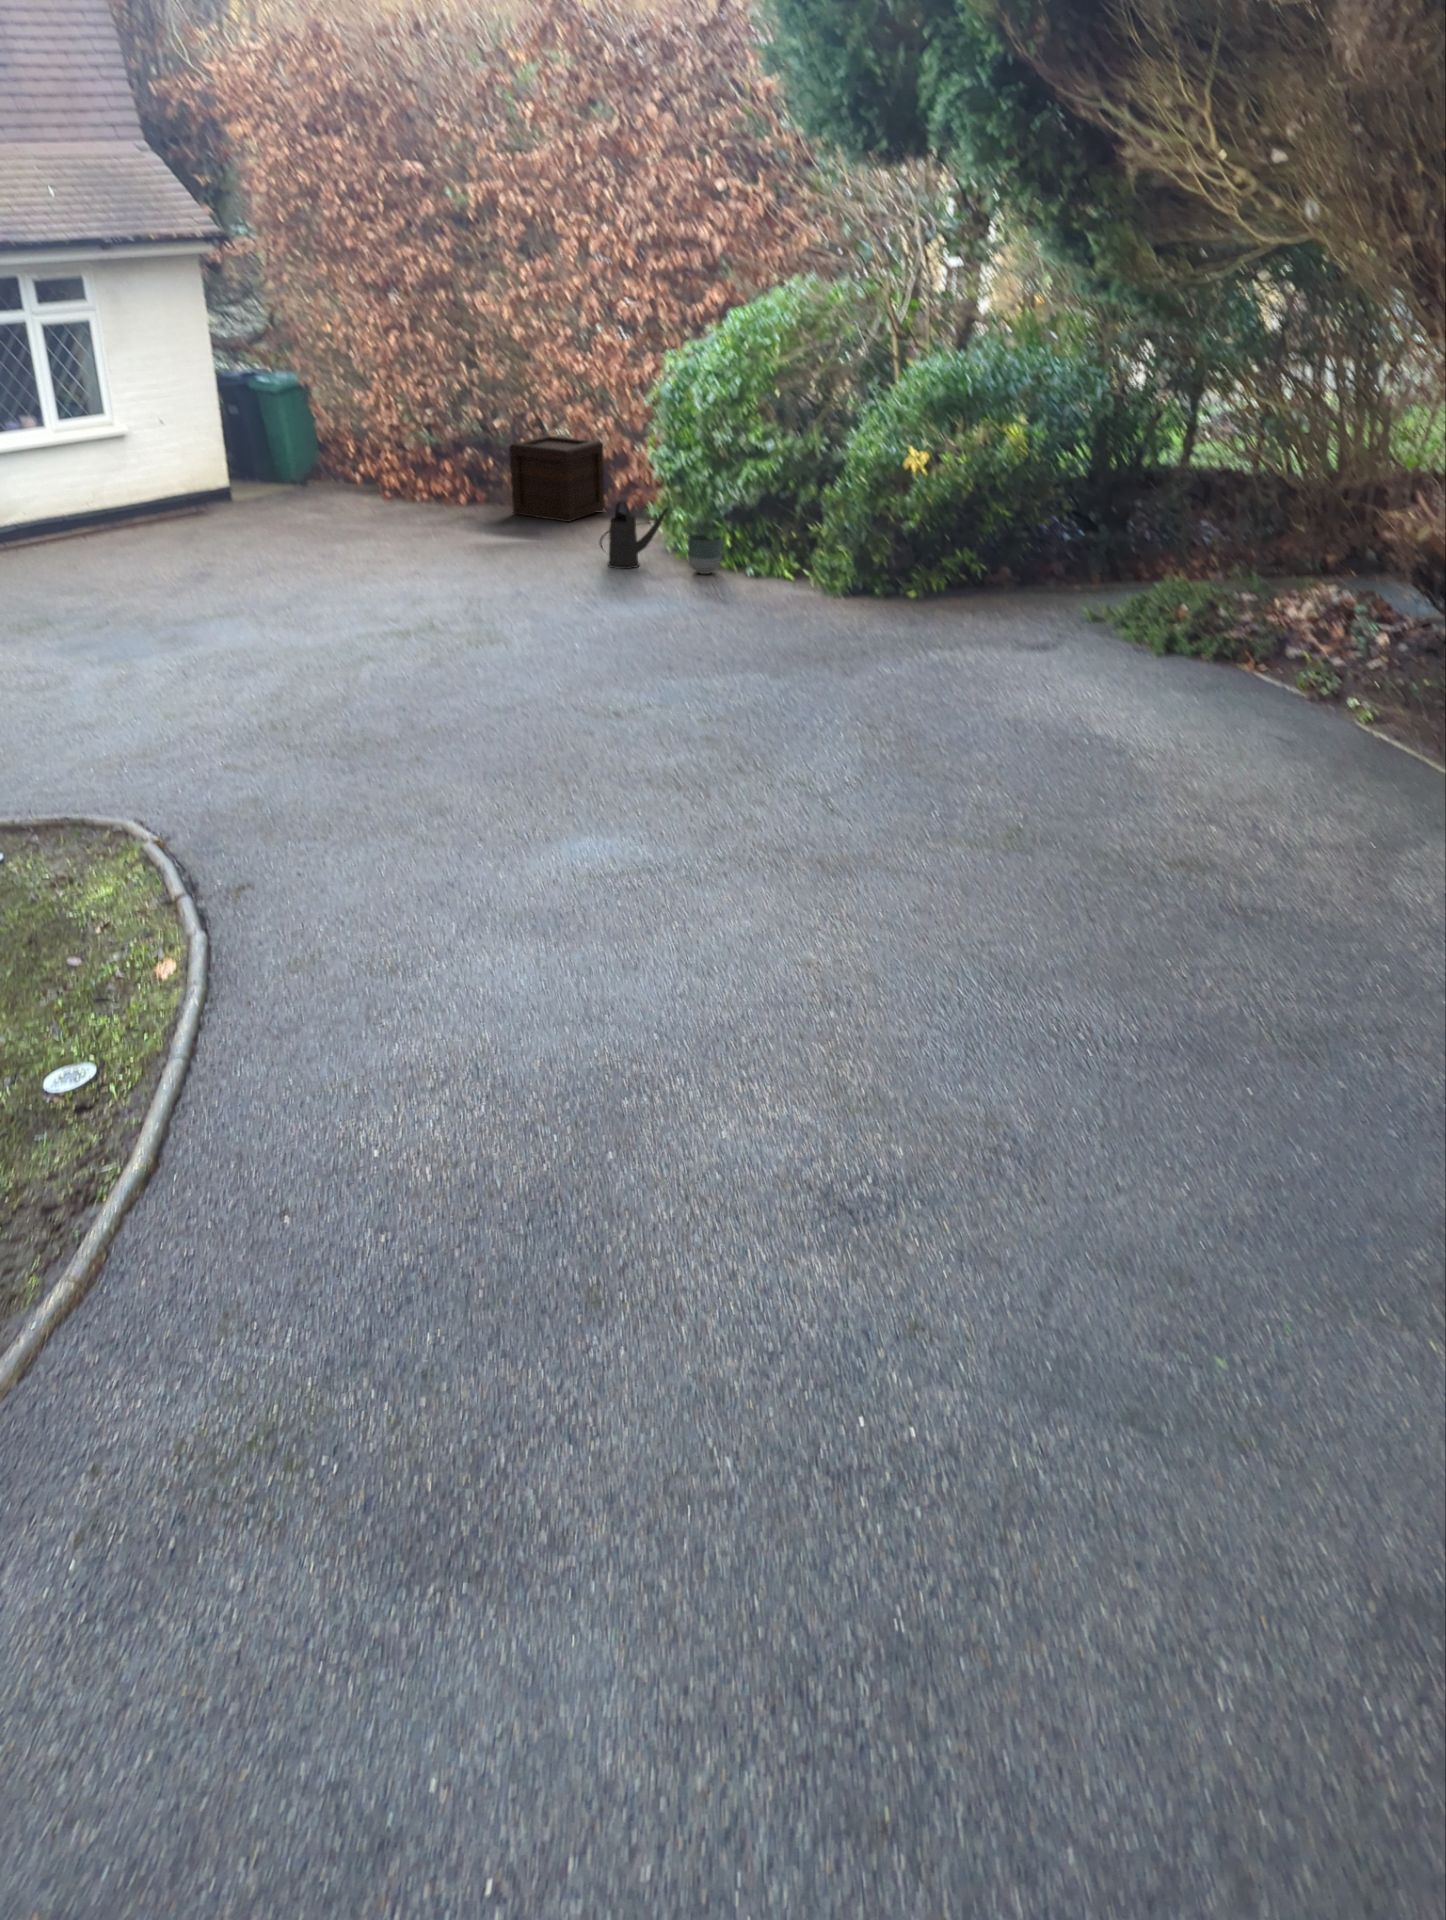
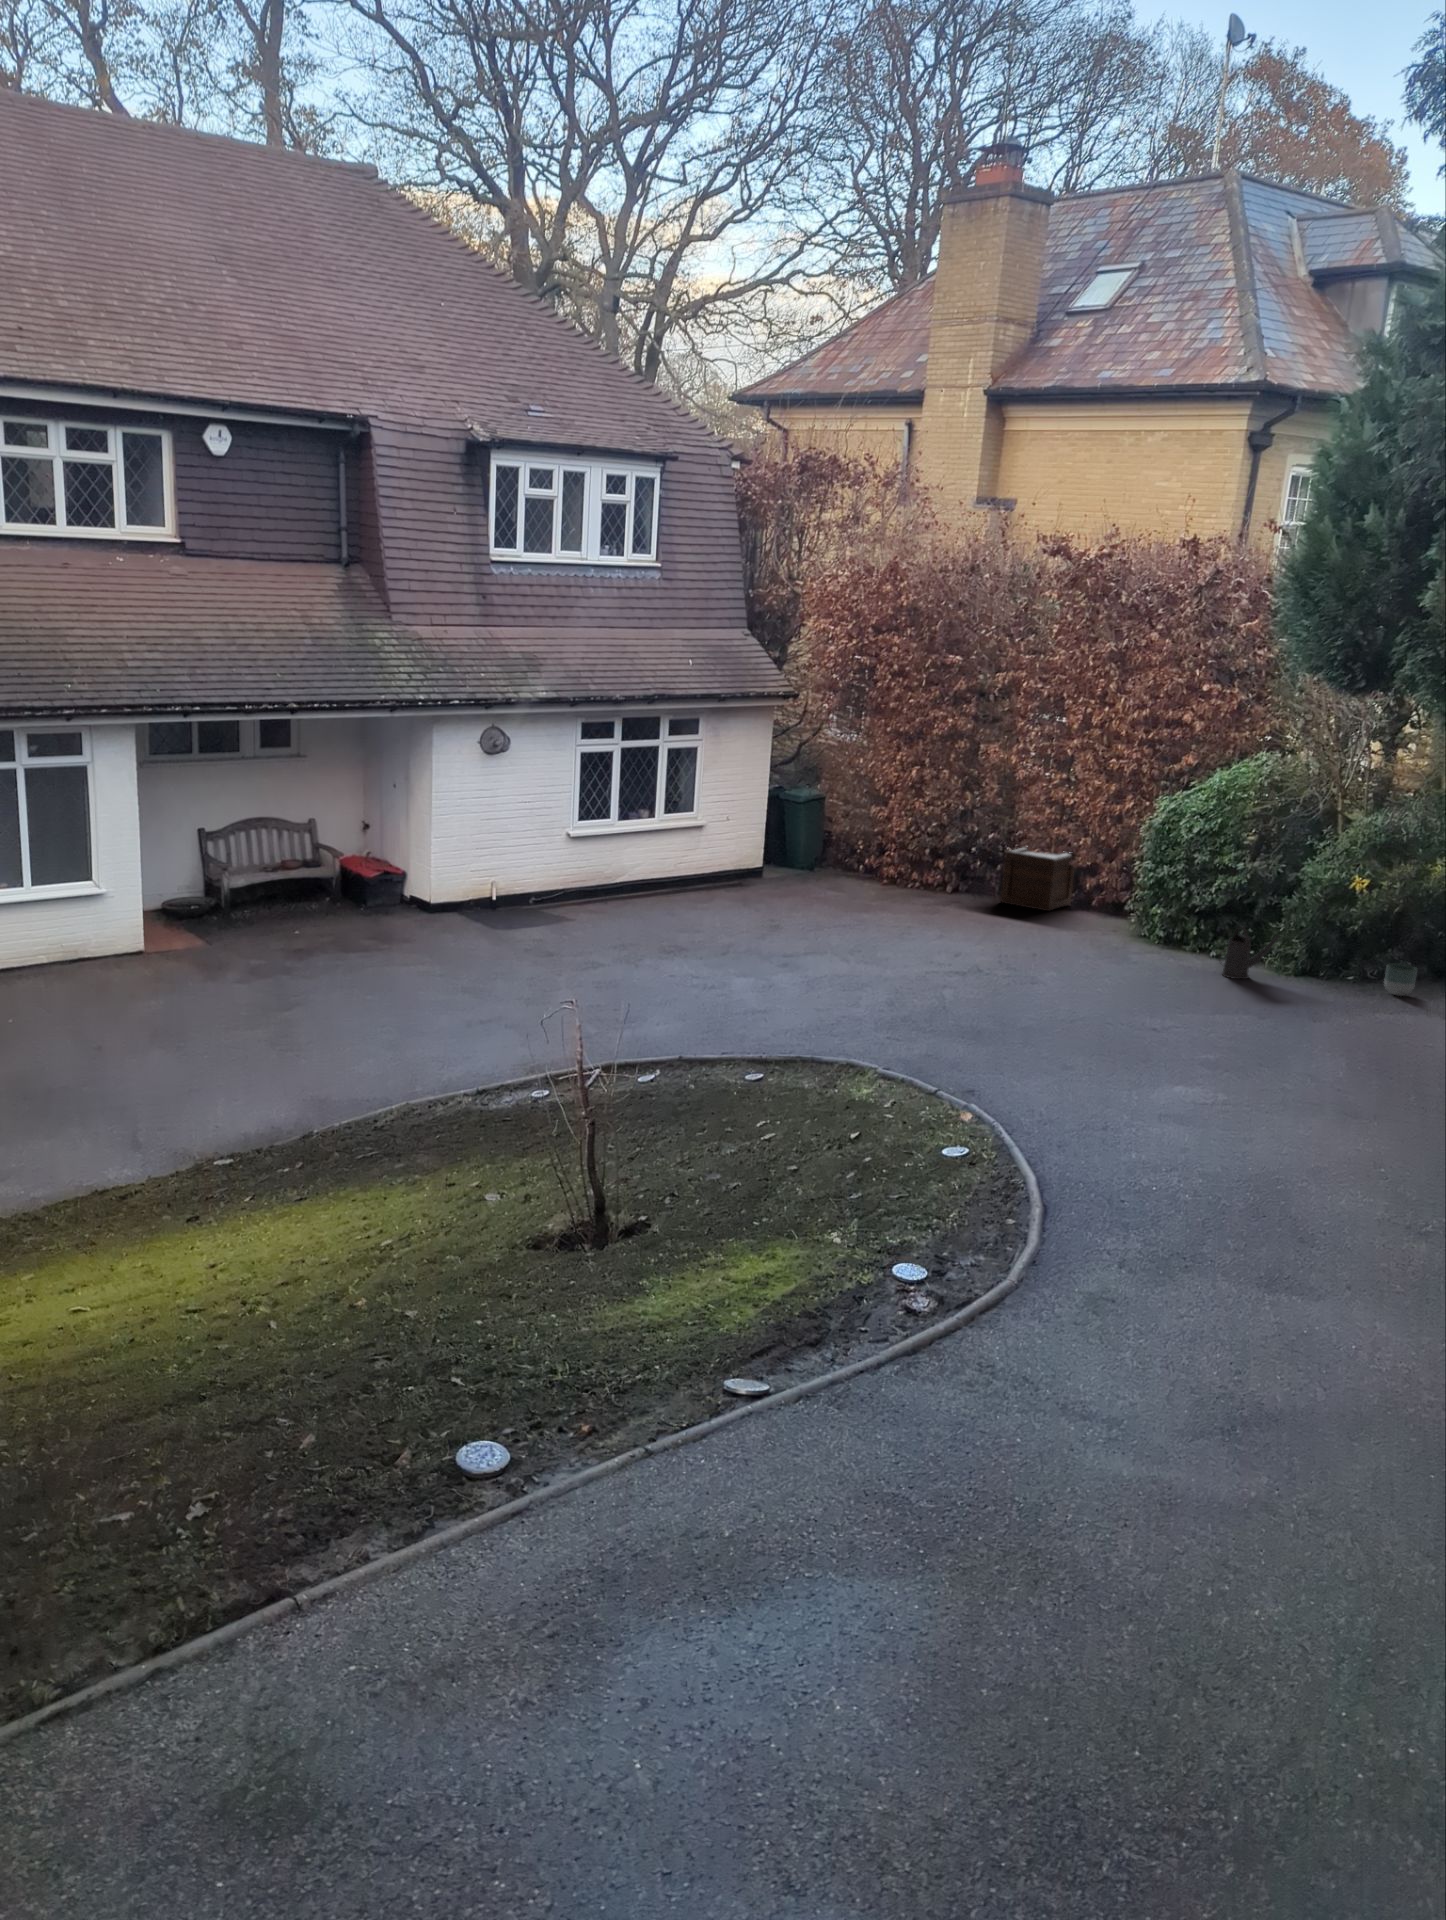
watering can: present [600,501,668,569] -> present [1218,927,1279,979]
planter: present [688,533,722,574] -> present [1384,963,1417,996]

